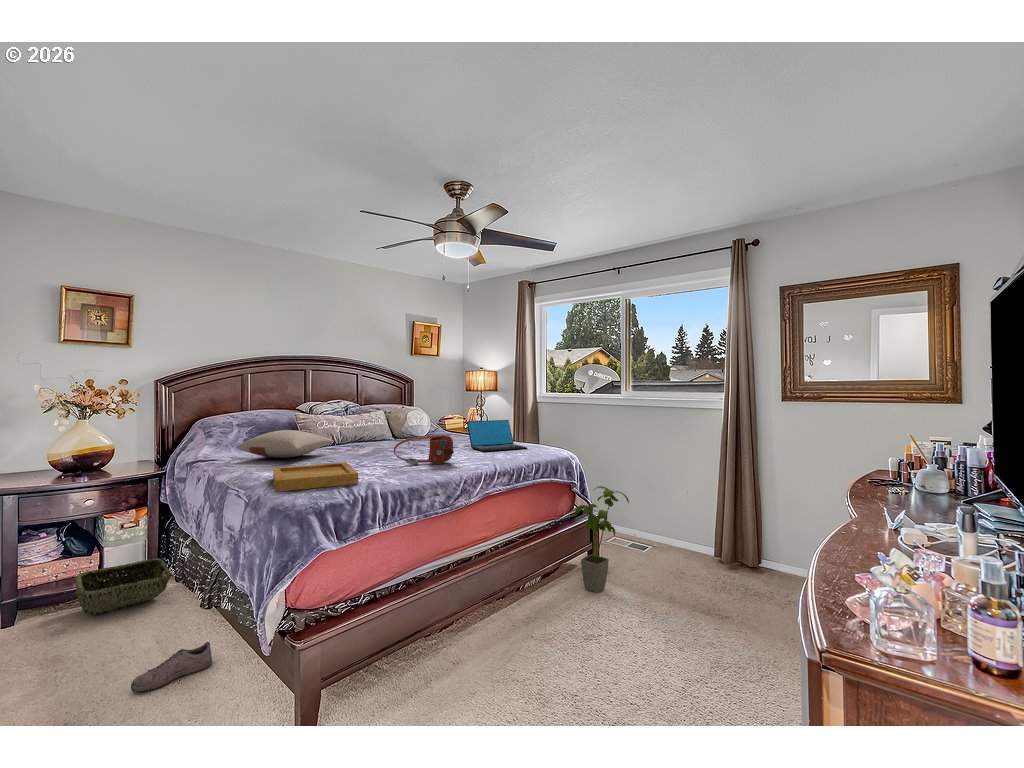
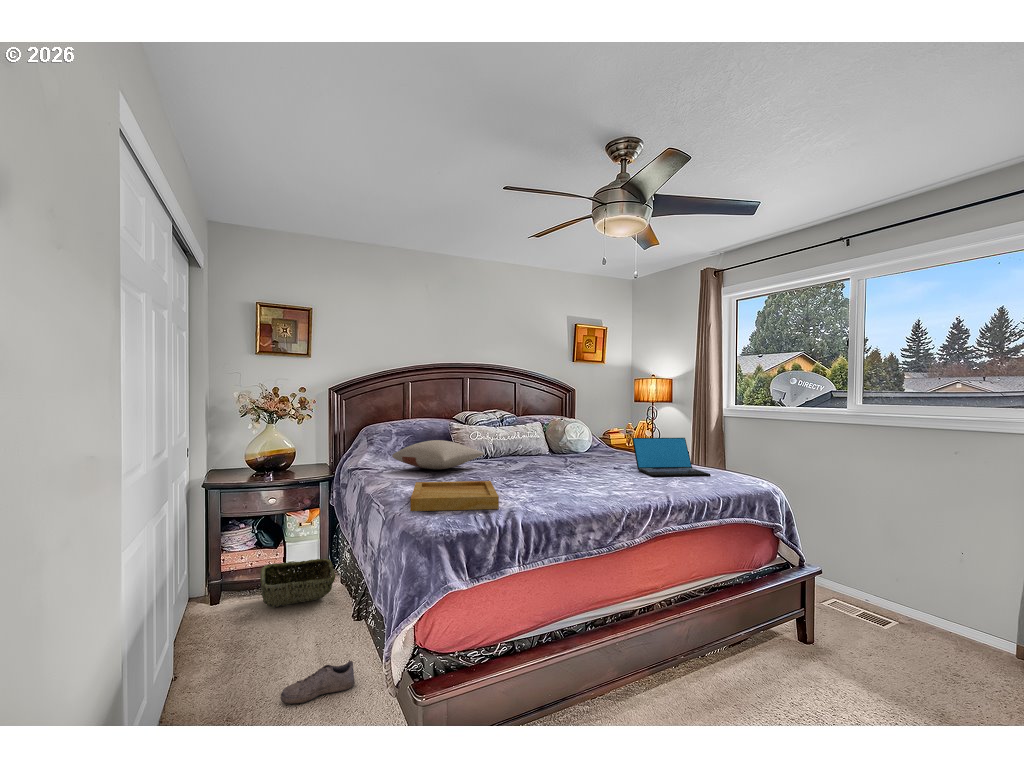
handbag: present [394,434,454,465] -> none [543,454,615,490]
house plant: present [575,486,629,593] -> none [781,535,868,685]

